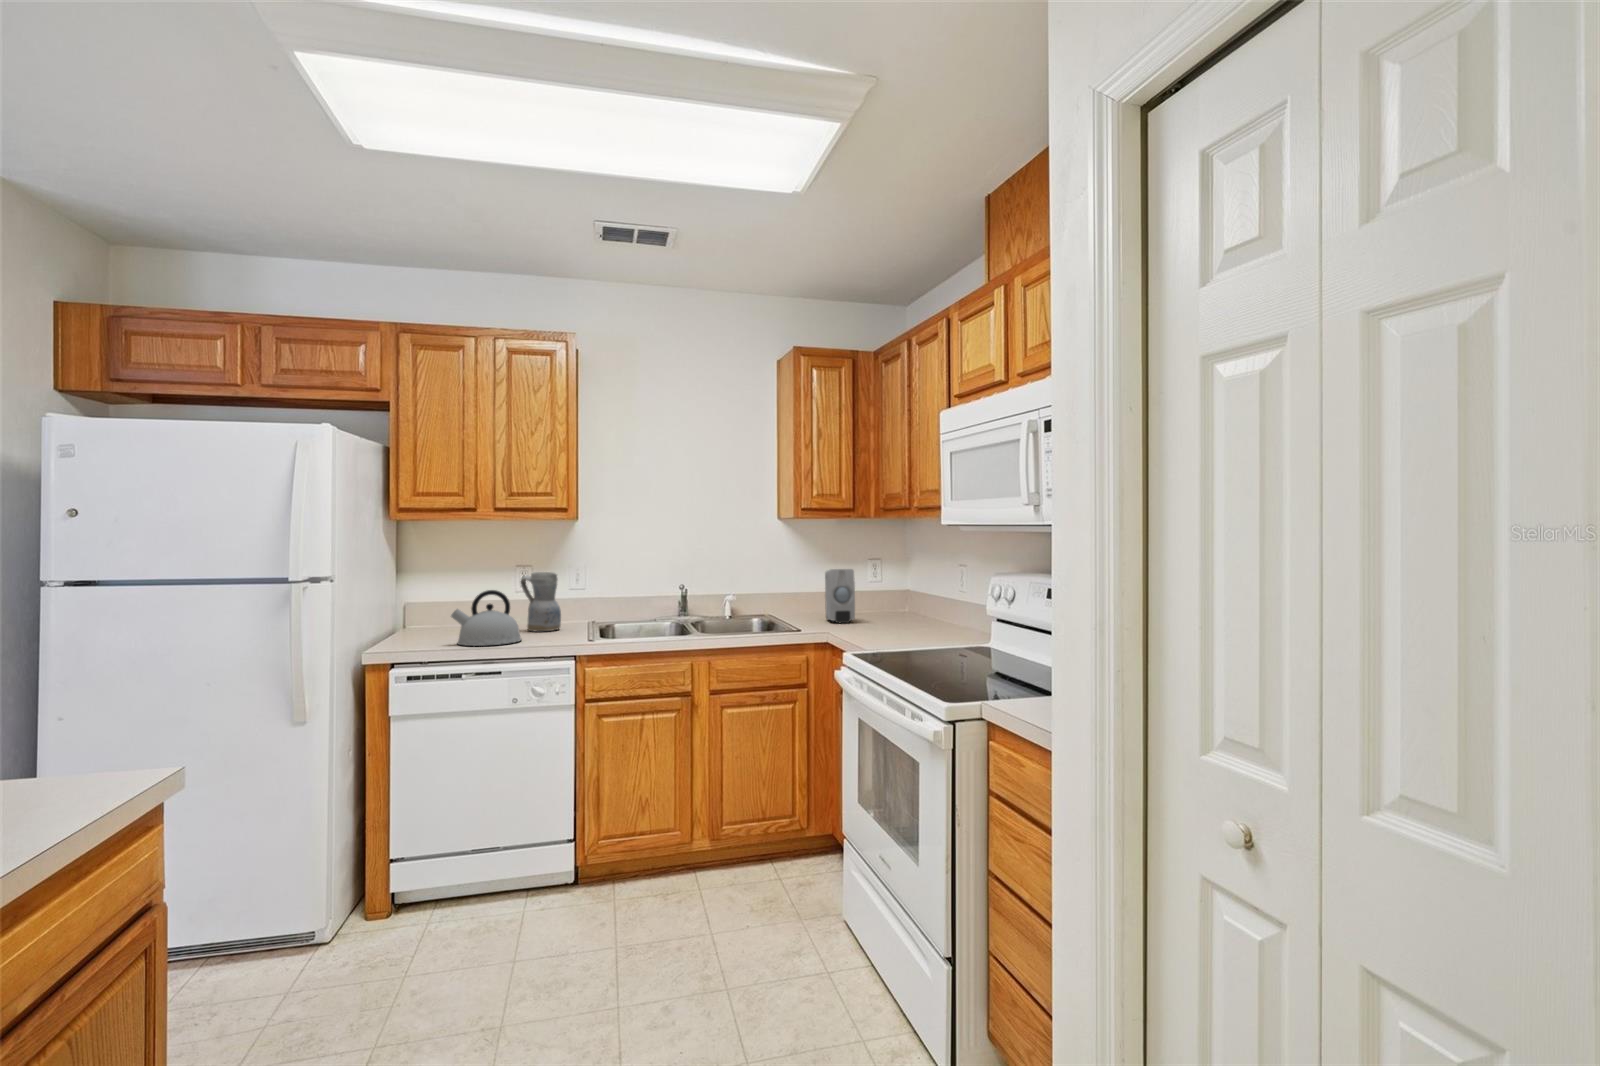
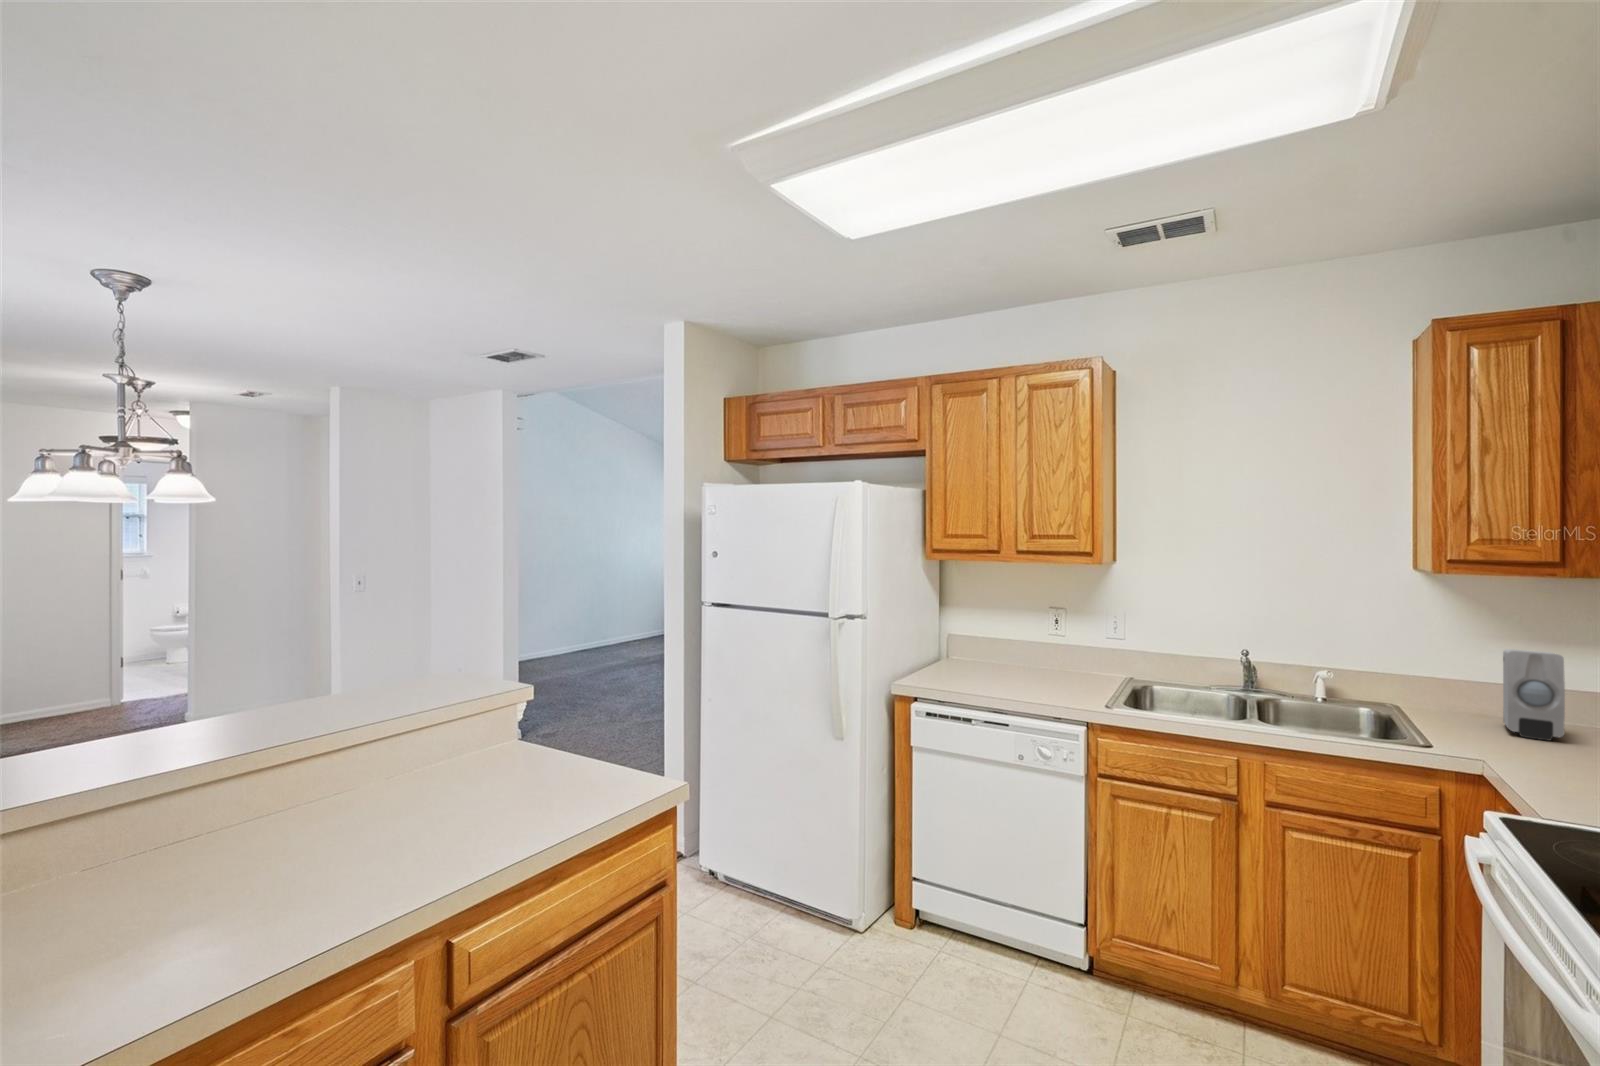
ceramic pitcher: present [521,572,561,632] -> none [1047,616,1090,682]
kettle: present [451,590,521,646] -> none [968,637,1037,696]

